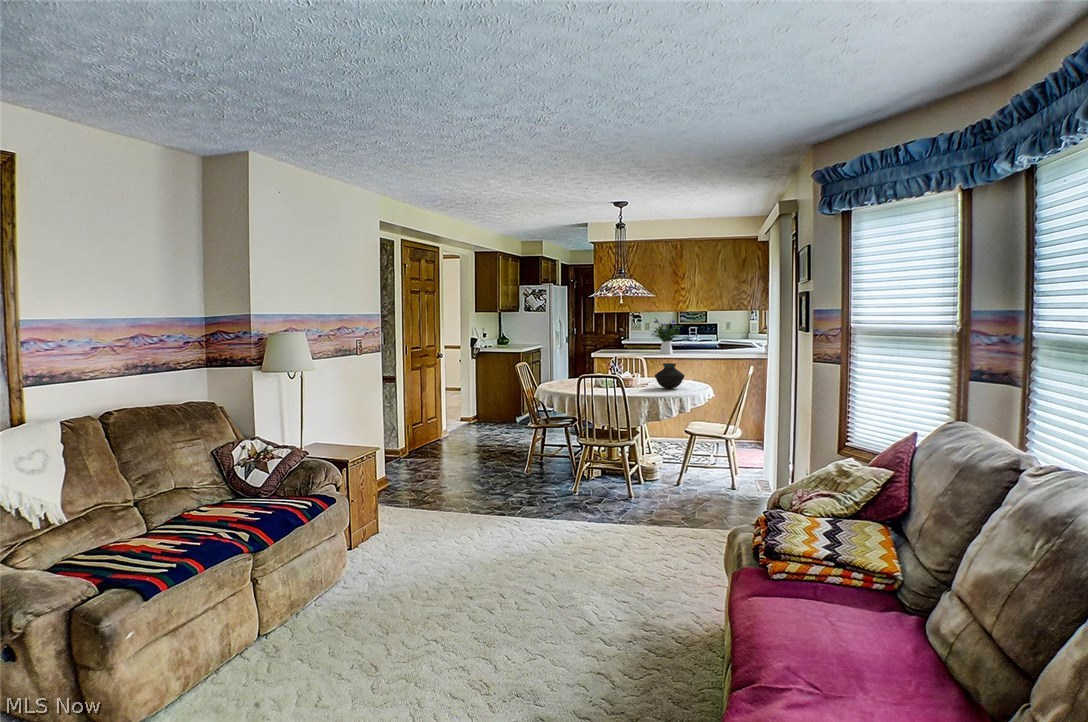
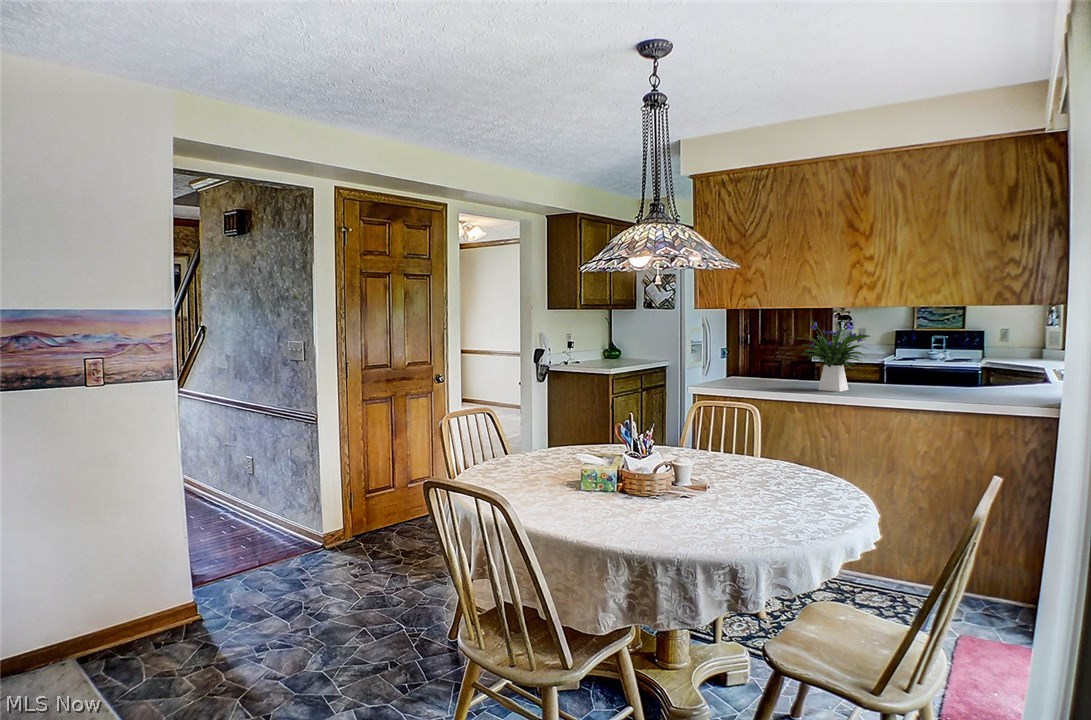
vase: present [655,363,684,388] -> none [693,441,776,515]

